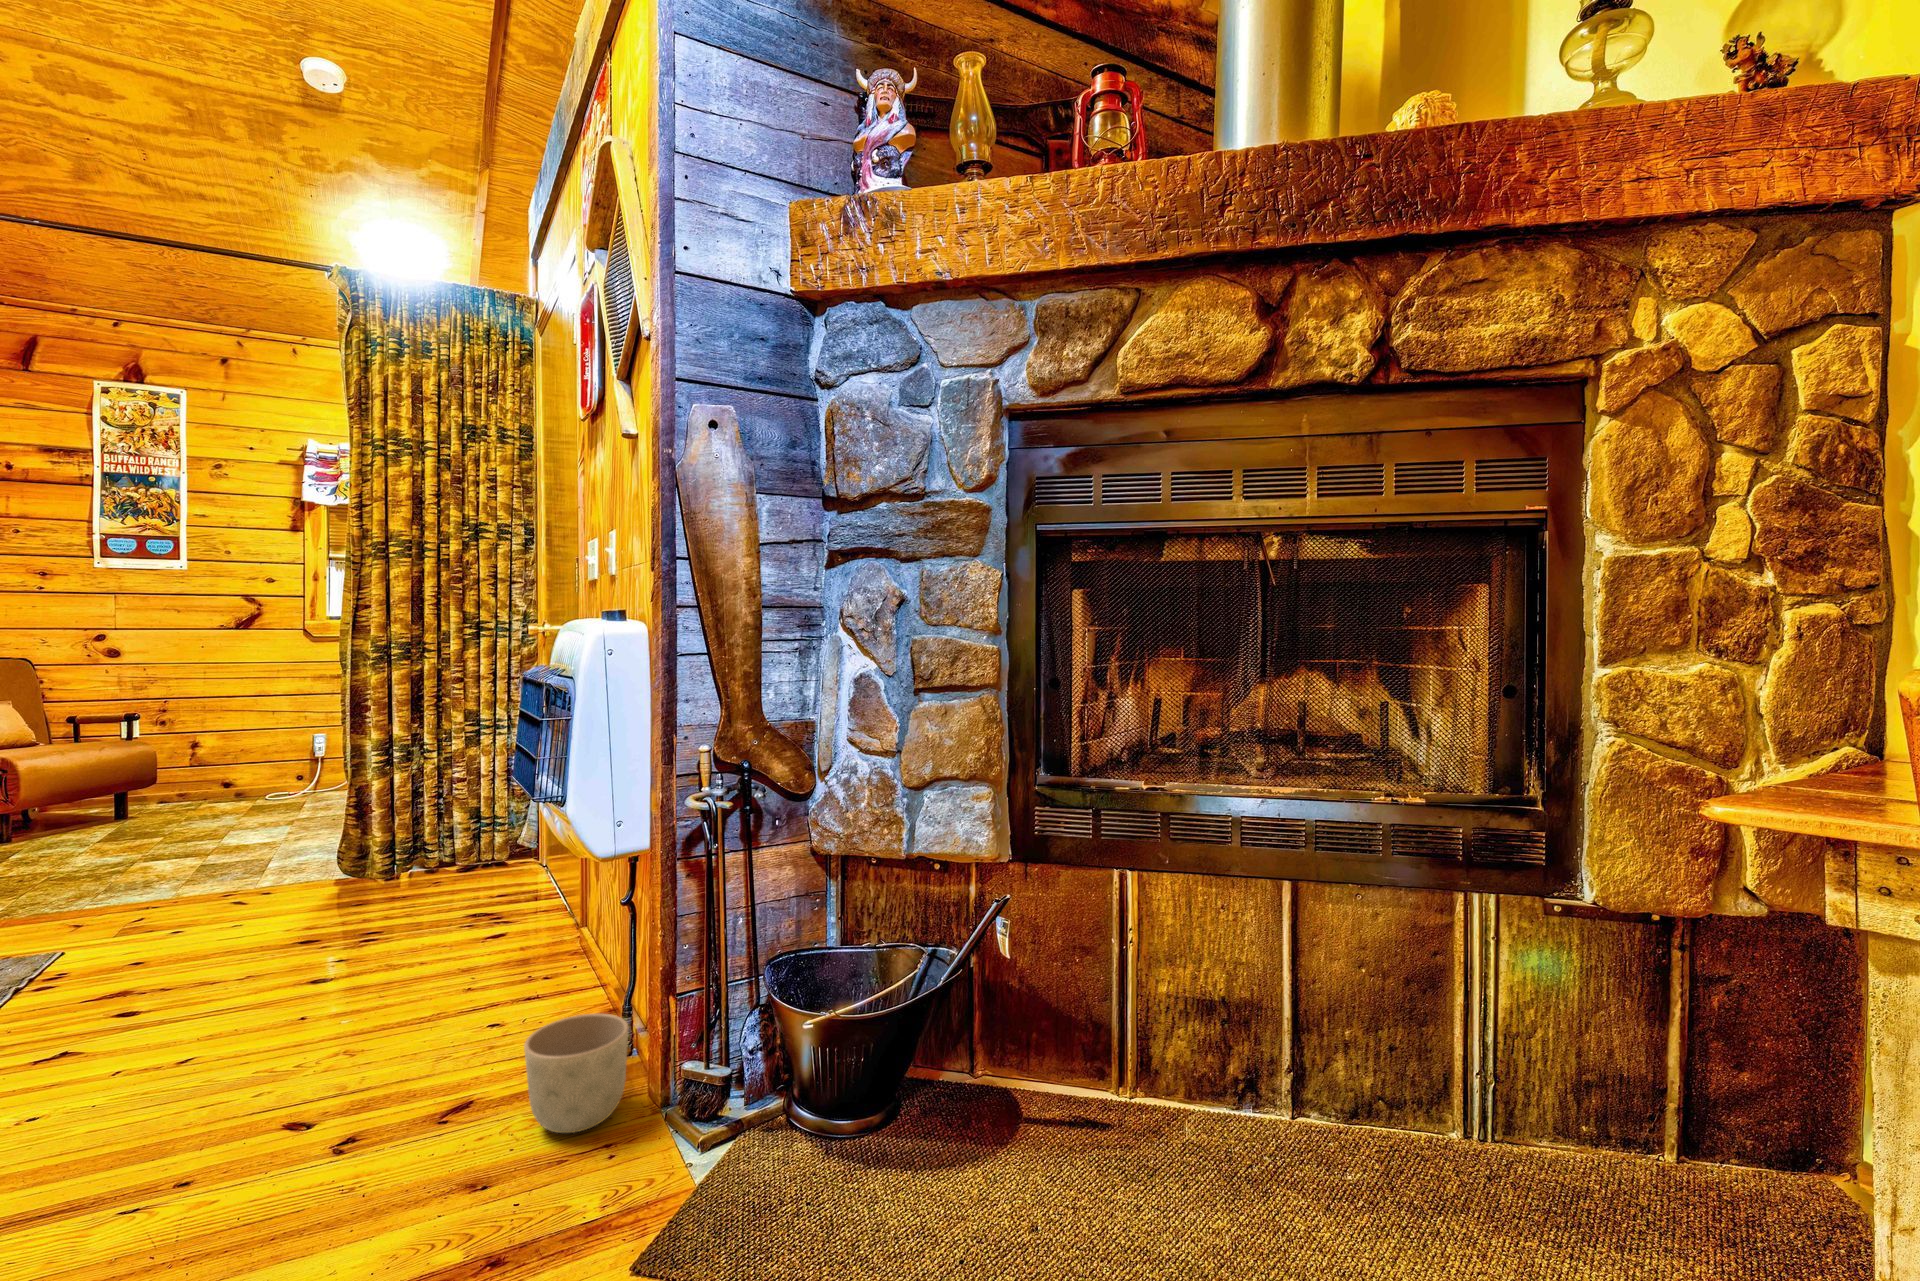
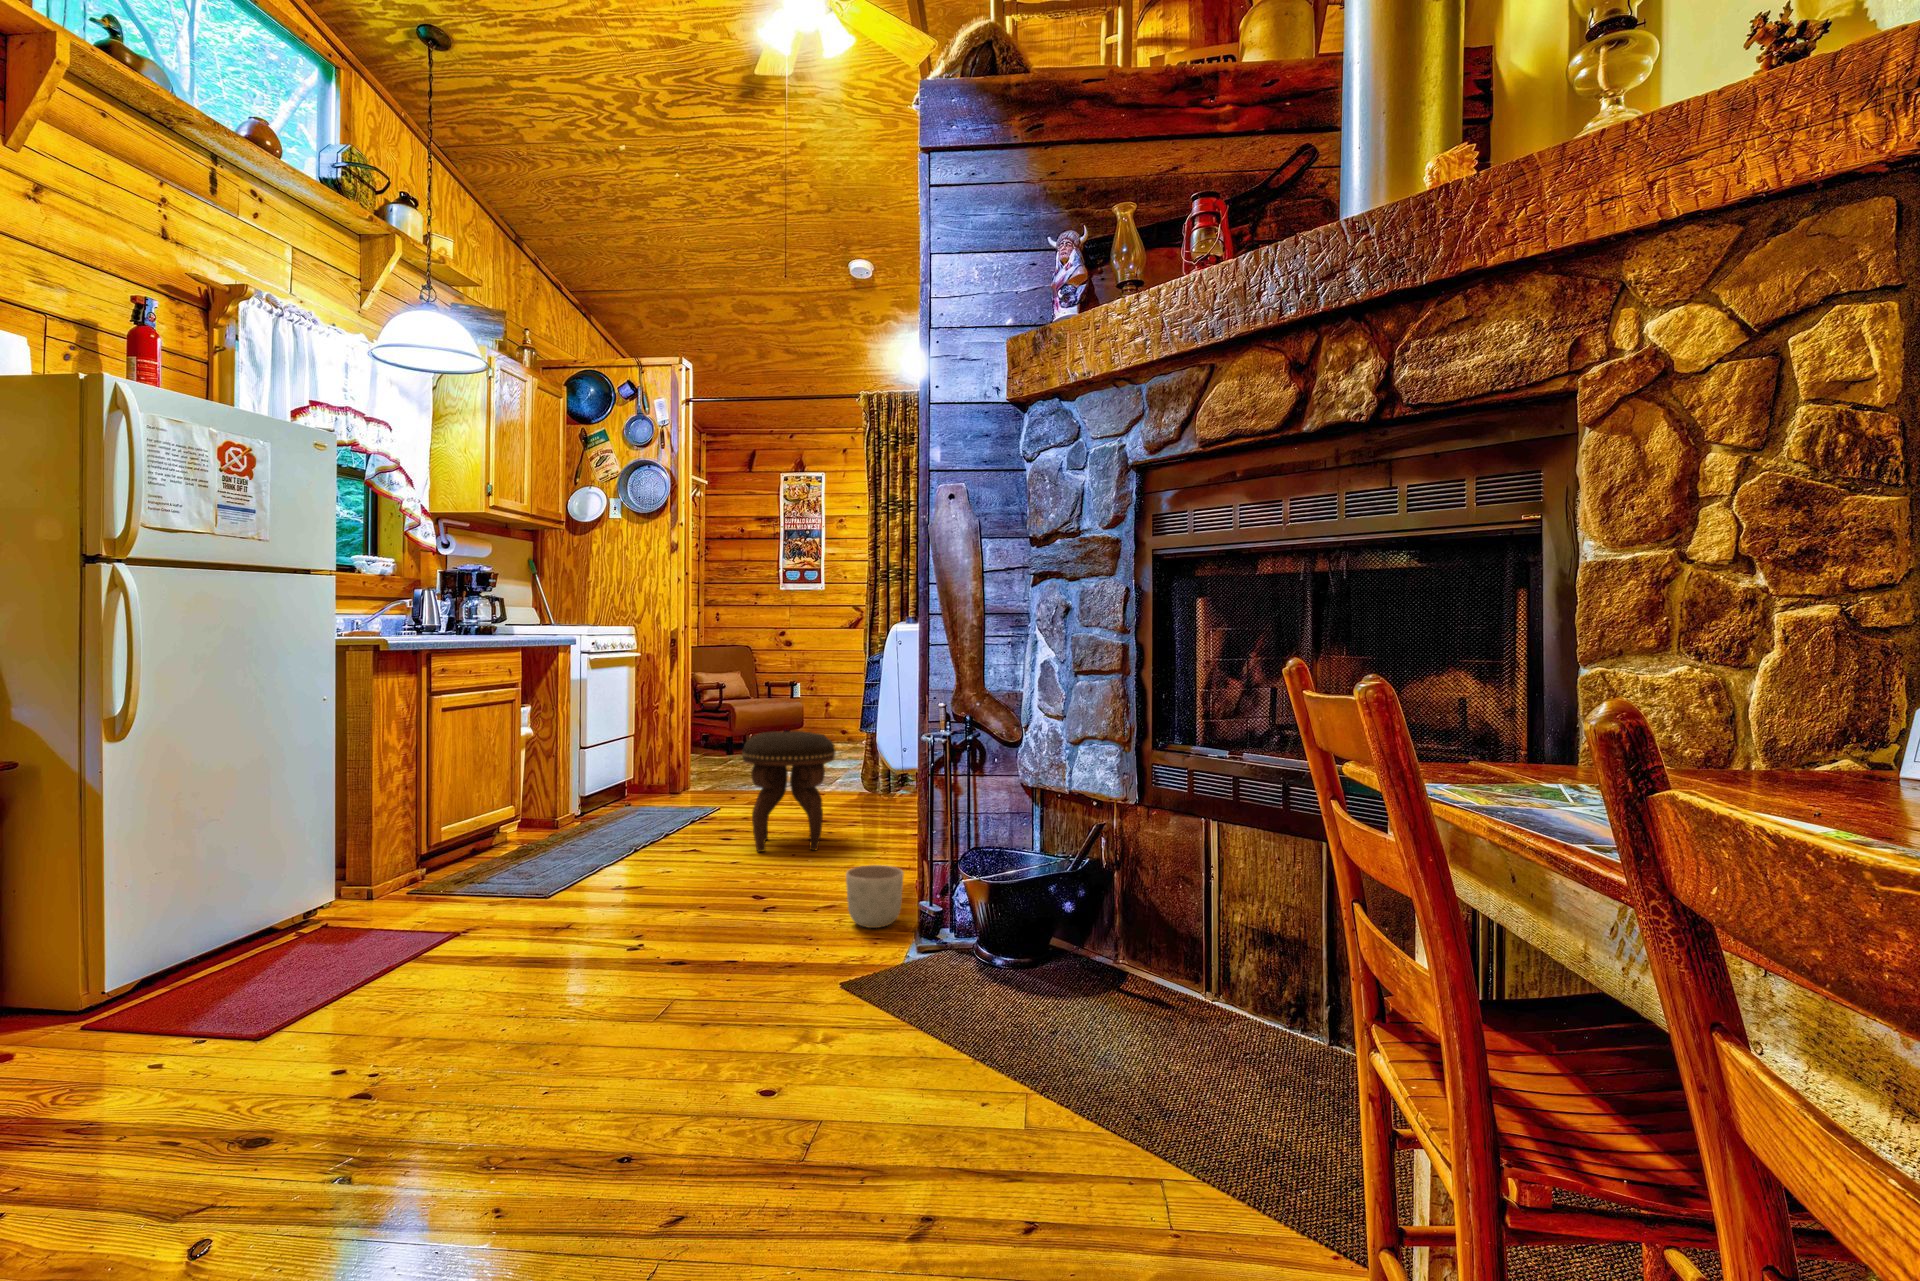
footstool: none [162,800,363,1027] -> present [742,731,835,852]

